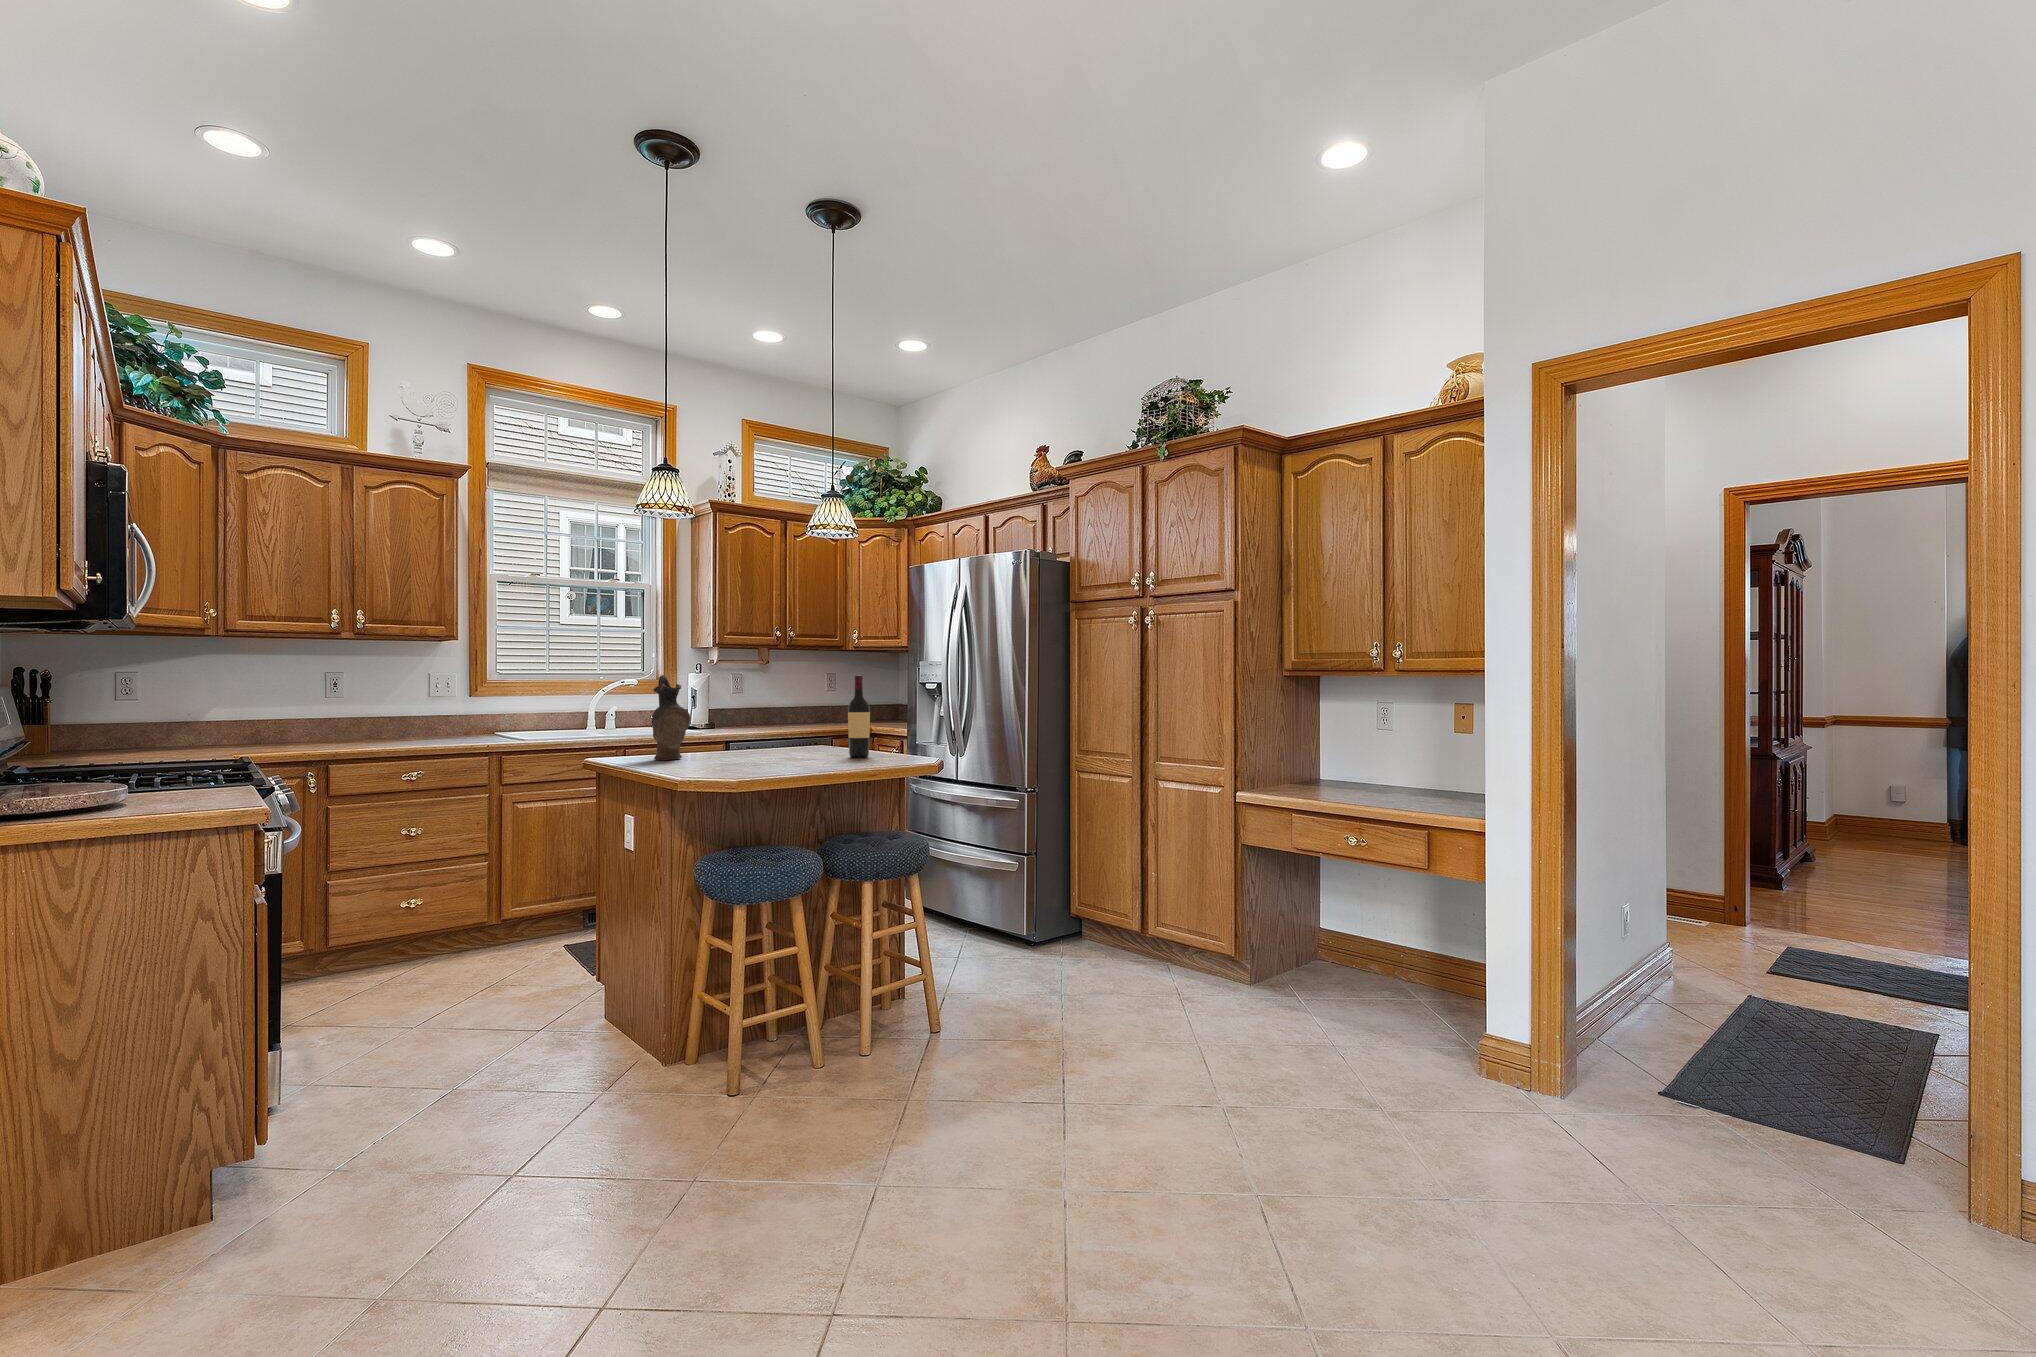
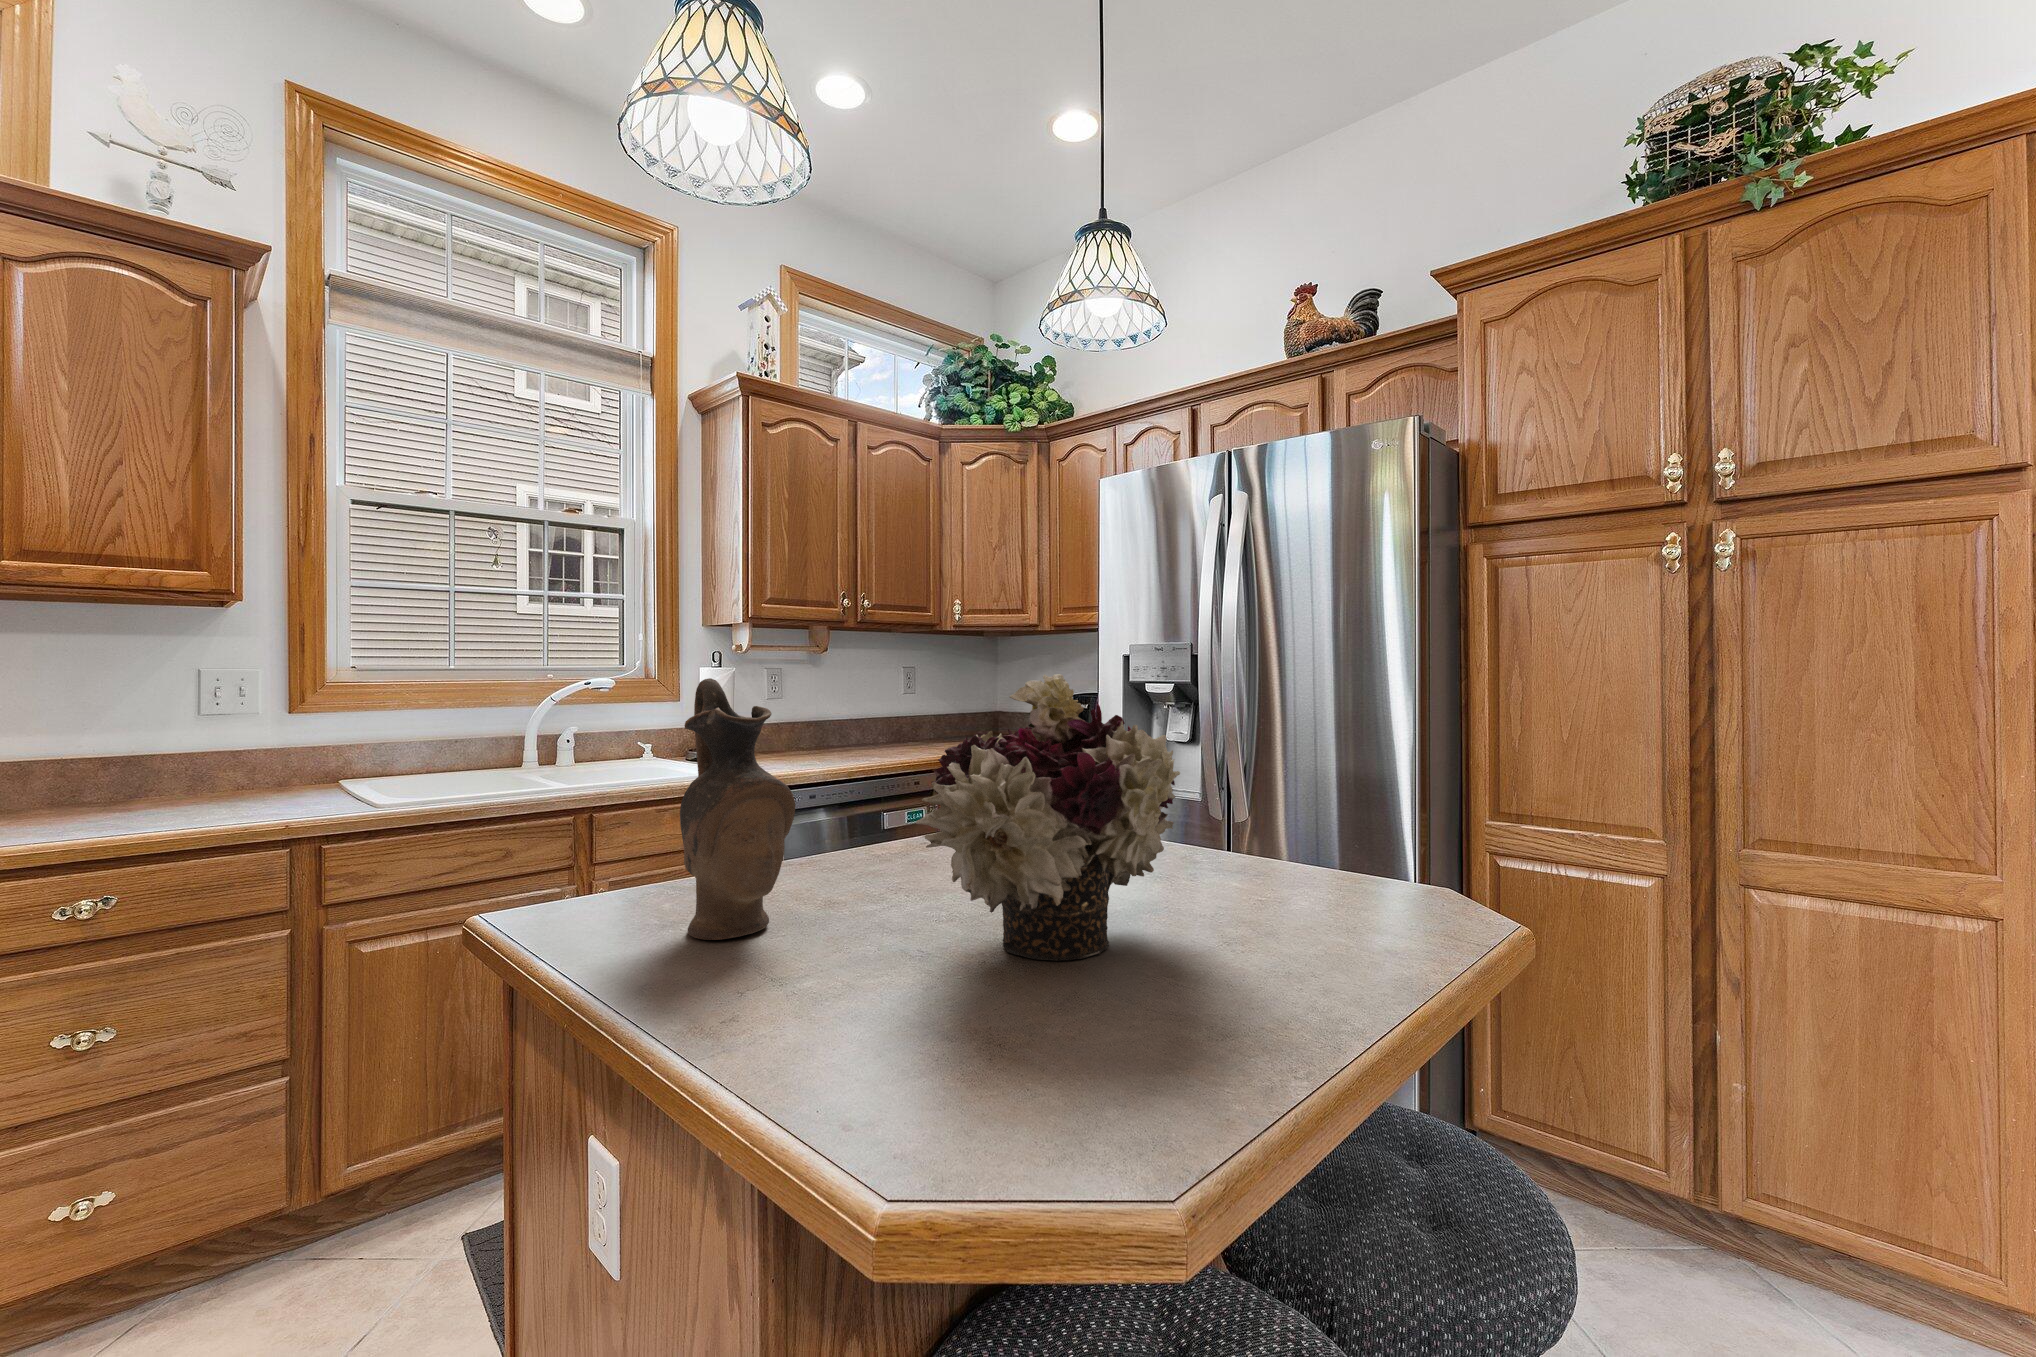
flower arrangement: none [719,673,817,763] -> present [916,674,1180,961]
wine bottle: present [848,675,870,757] -> none [1215,677,1275,902]

